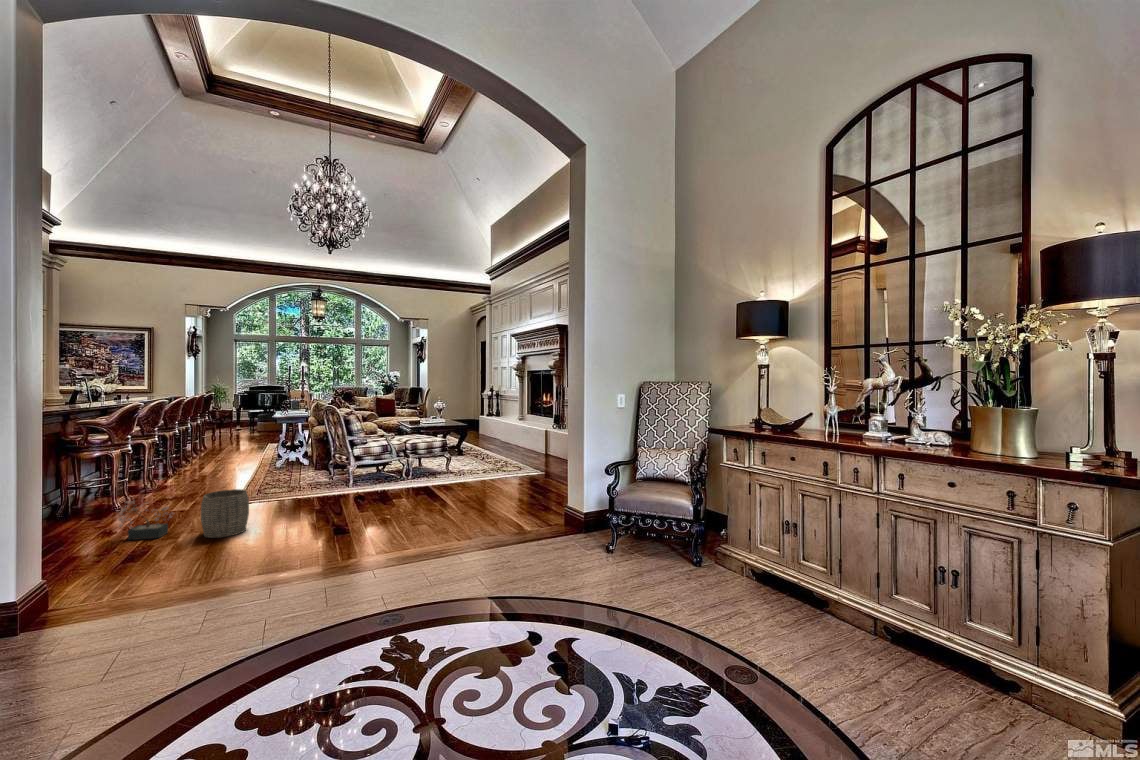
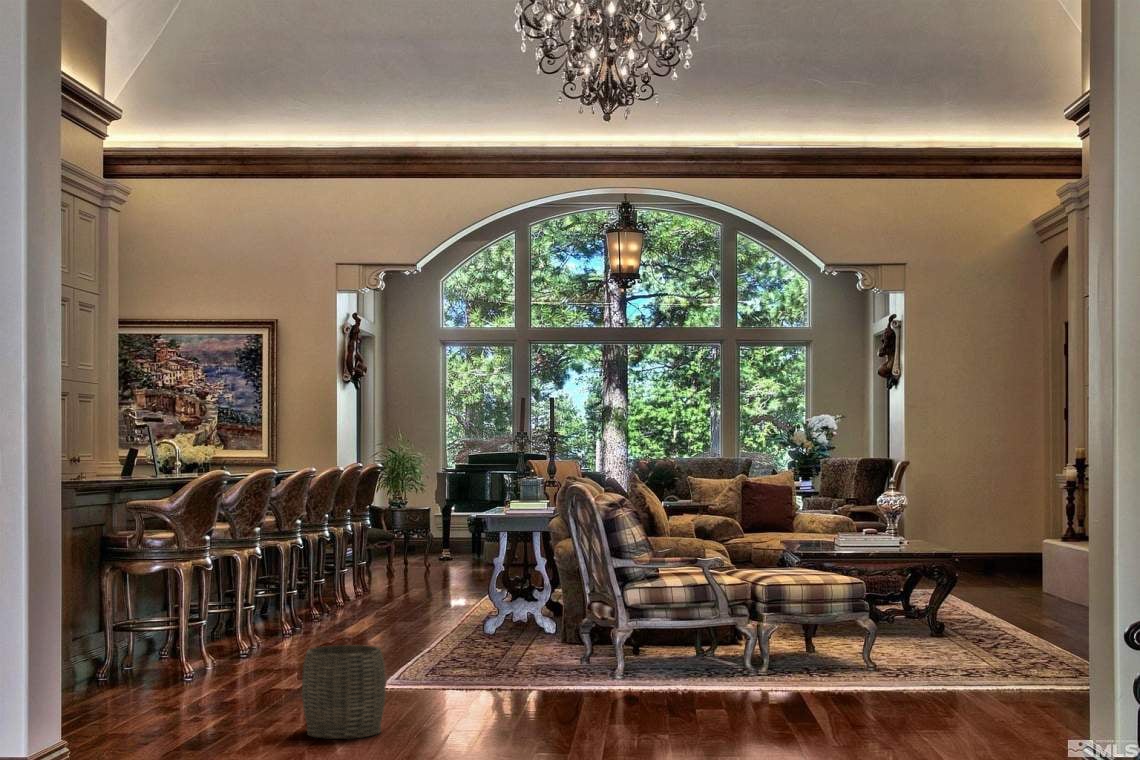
decorative plant: present [119,501,172,540] -> none [174,650,264,729]

